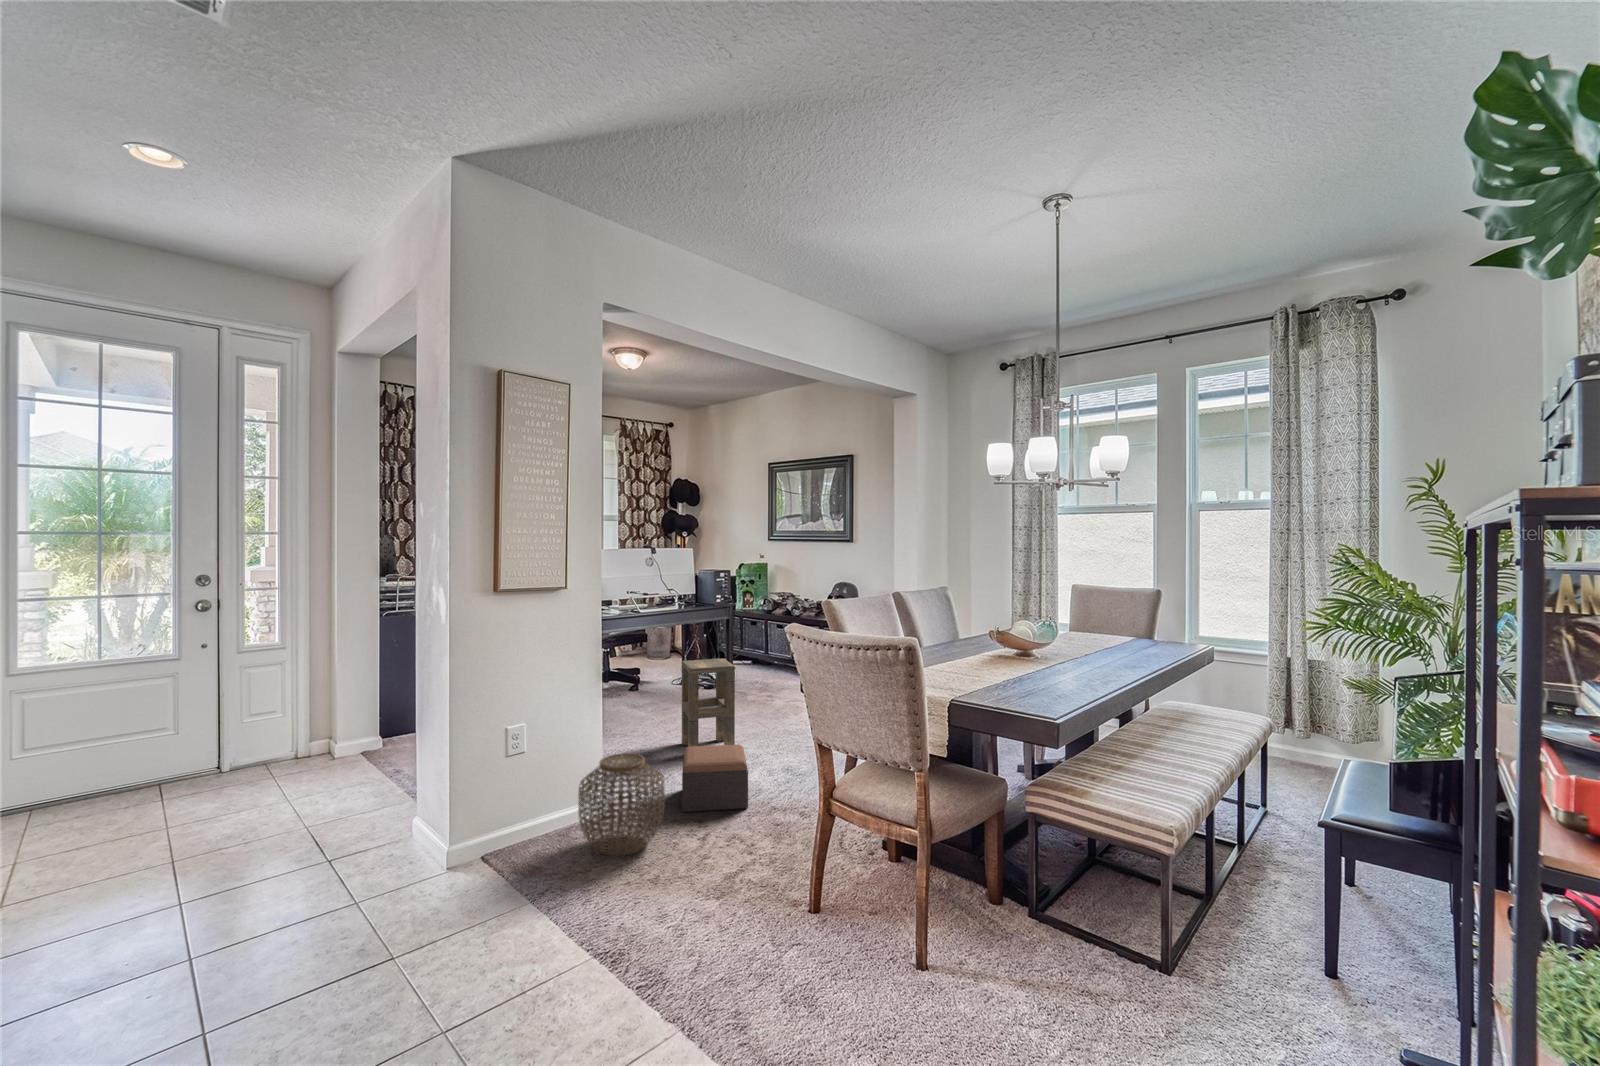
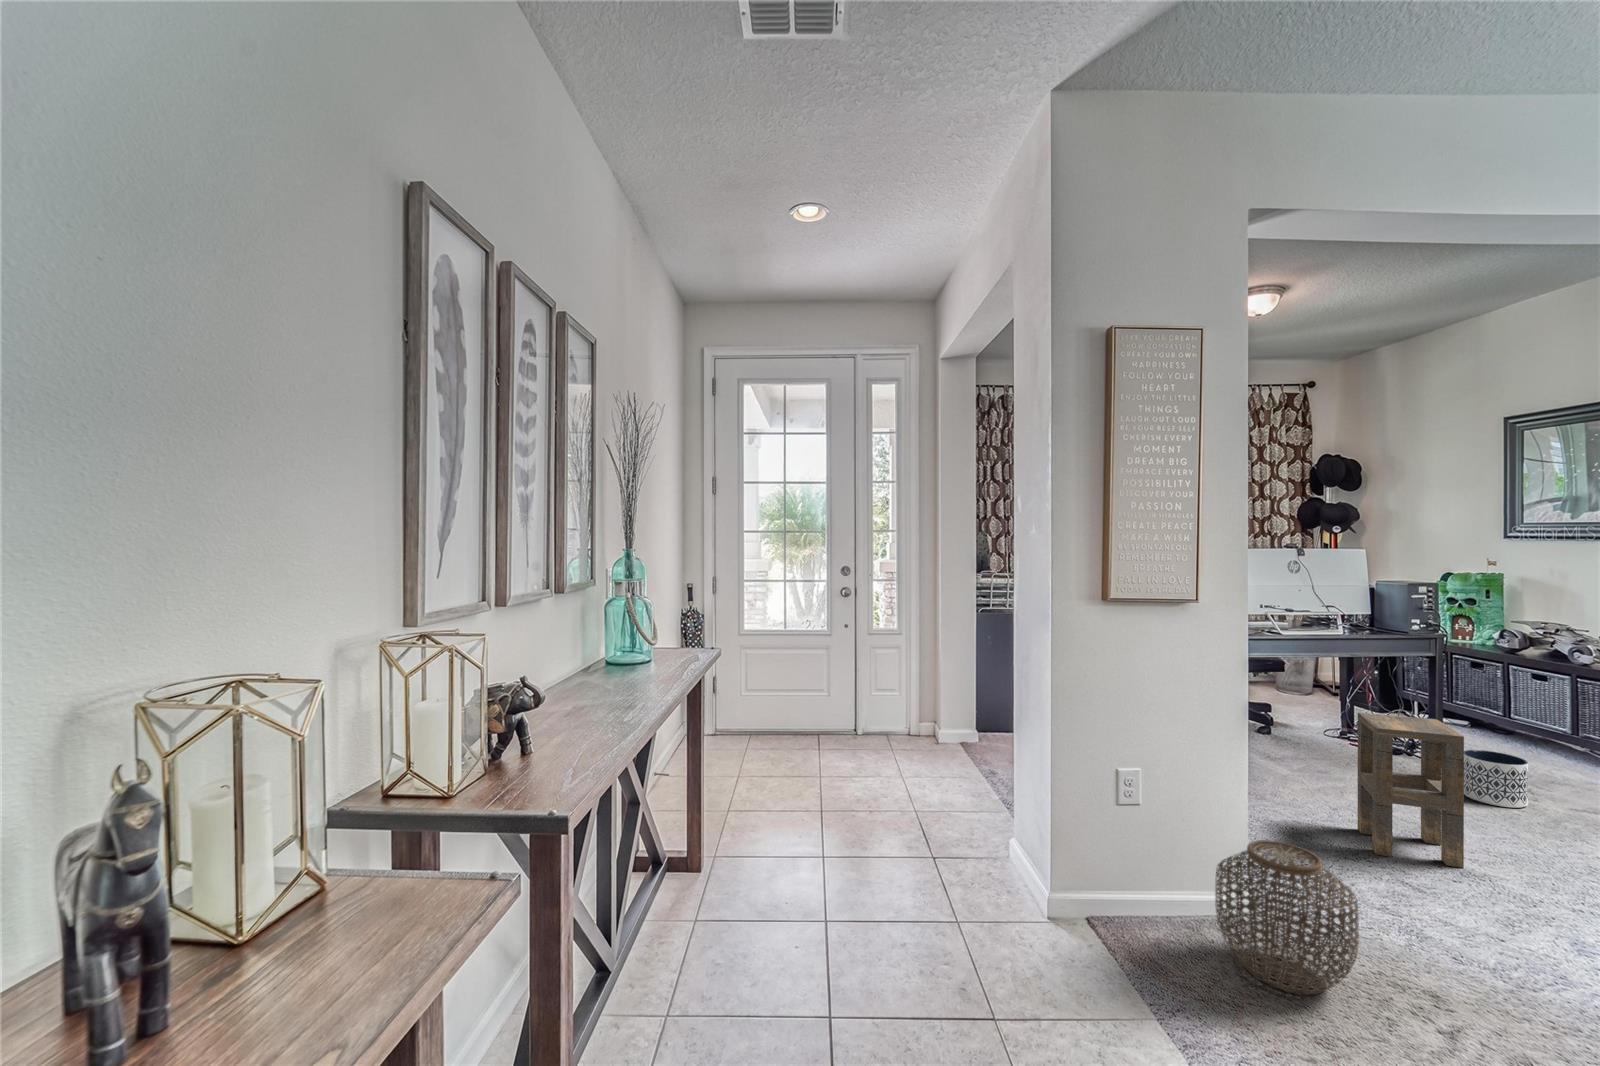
planter: none [743,677,773,711] -> present [1464,750,1528,808]
footstool: present [682,745,748,812] -> none [1376,850,1520,988]

